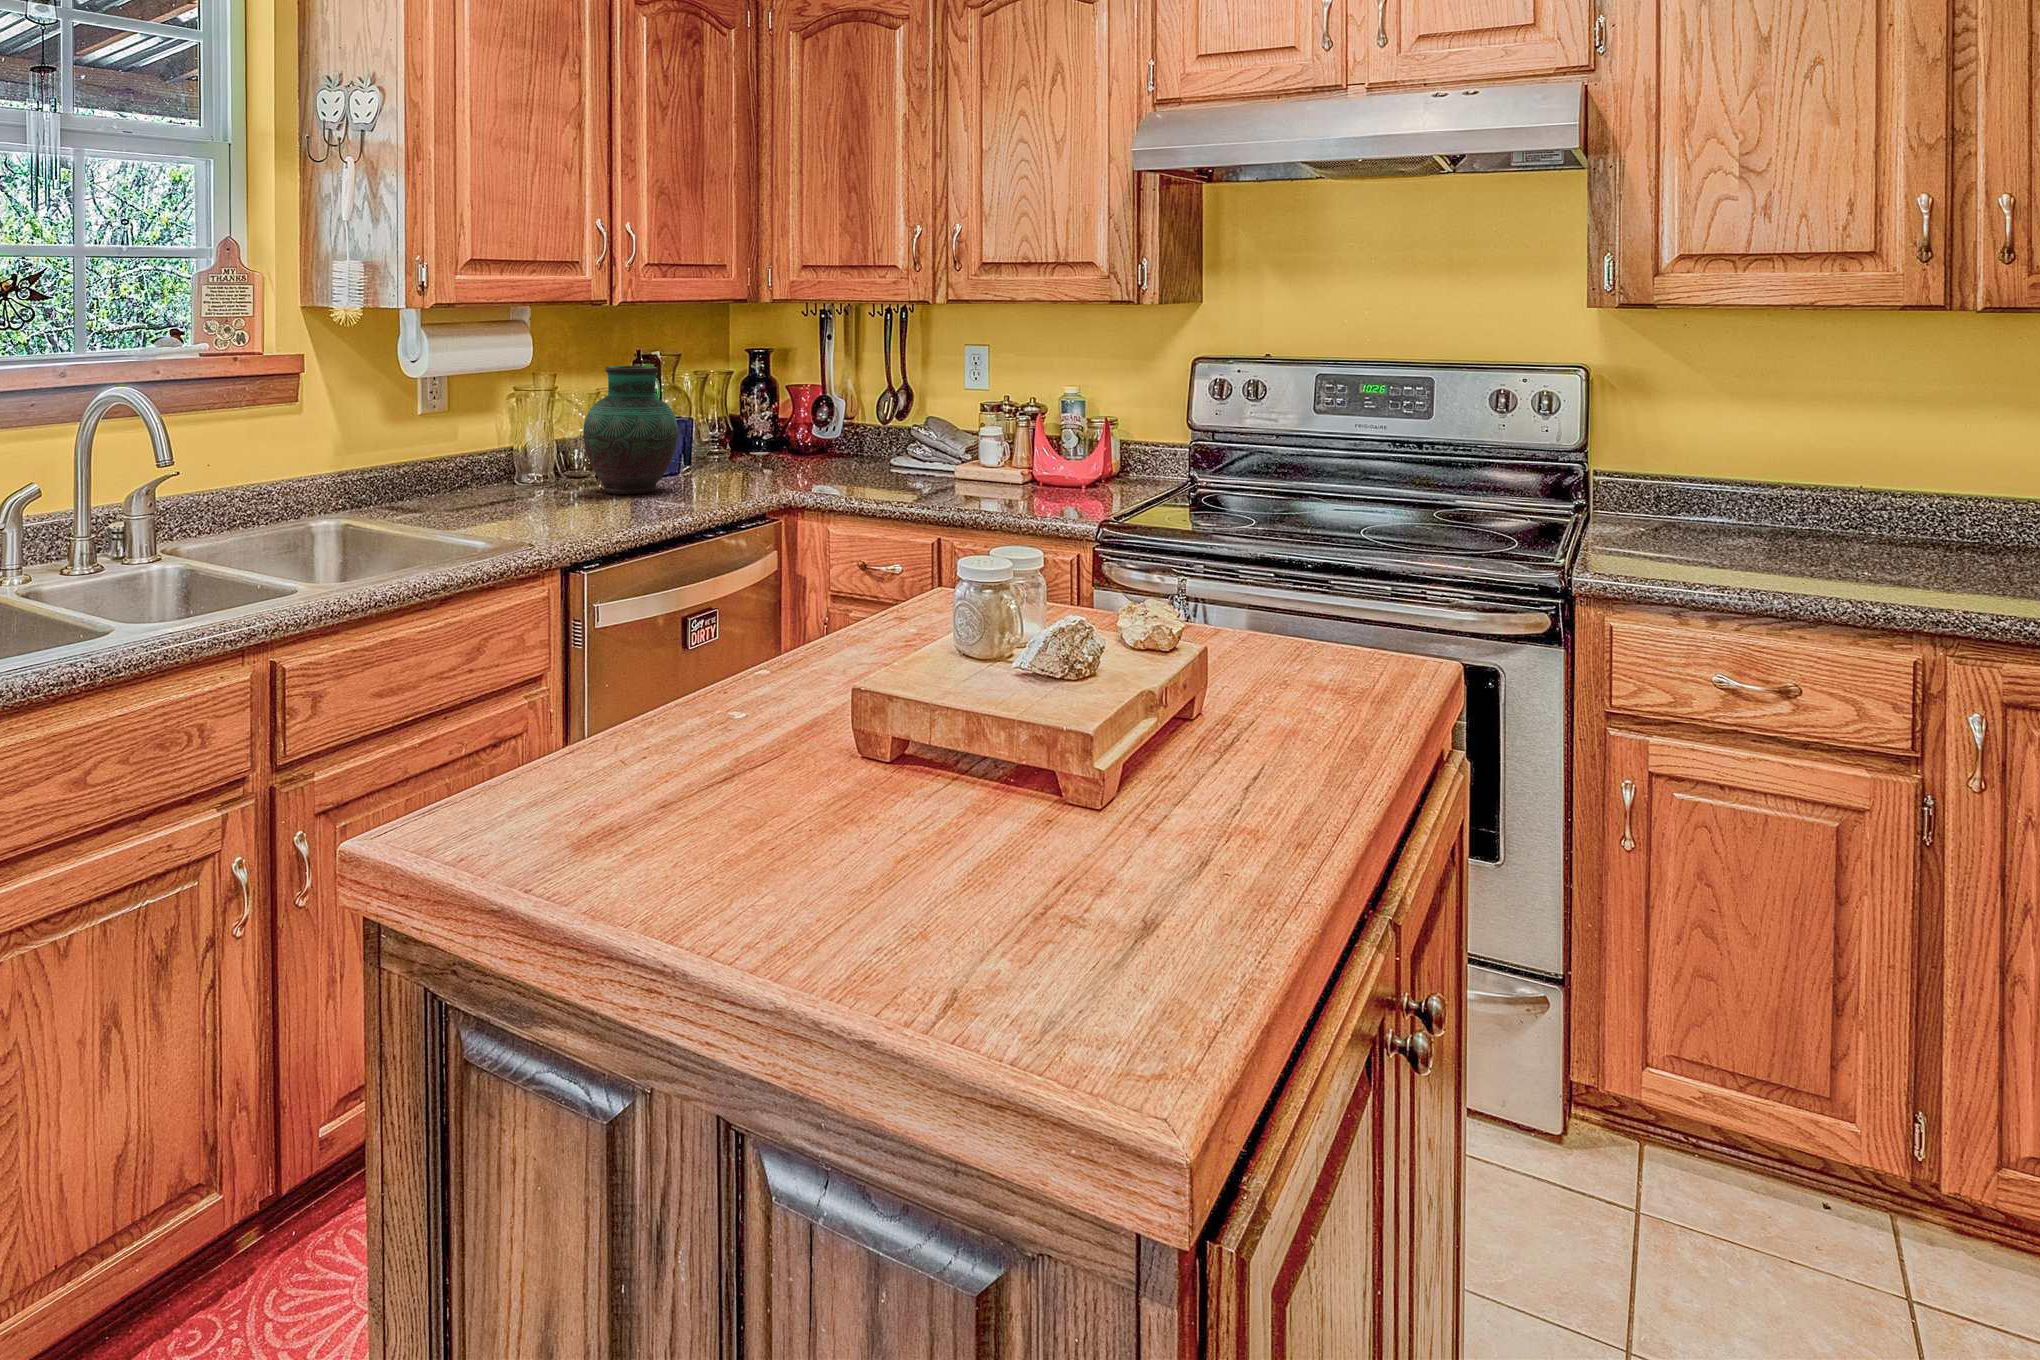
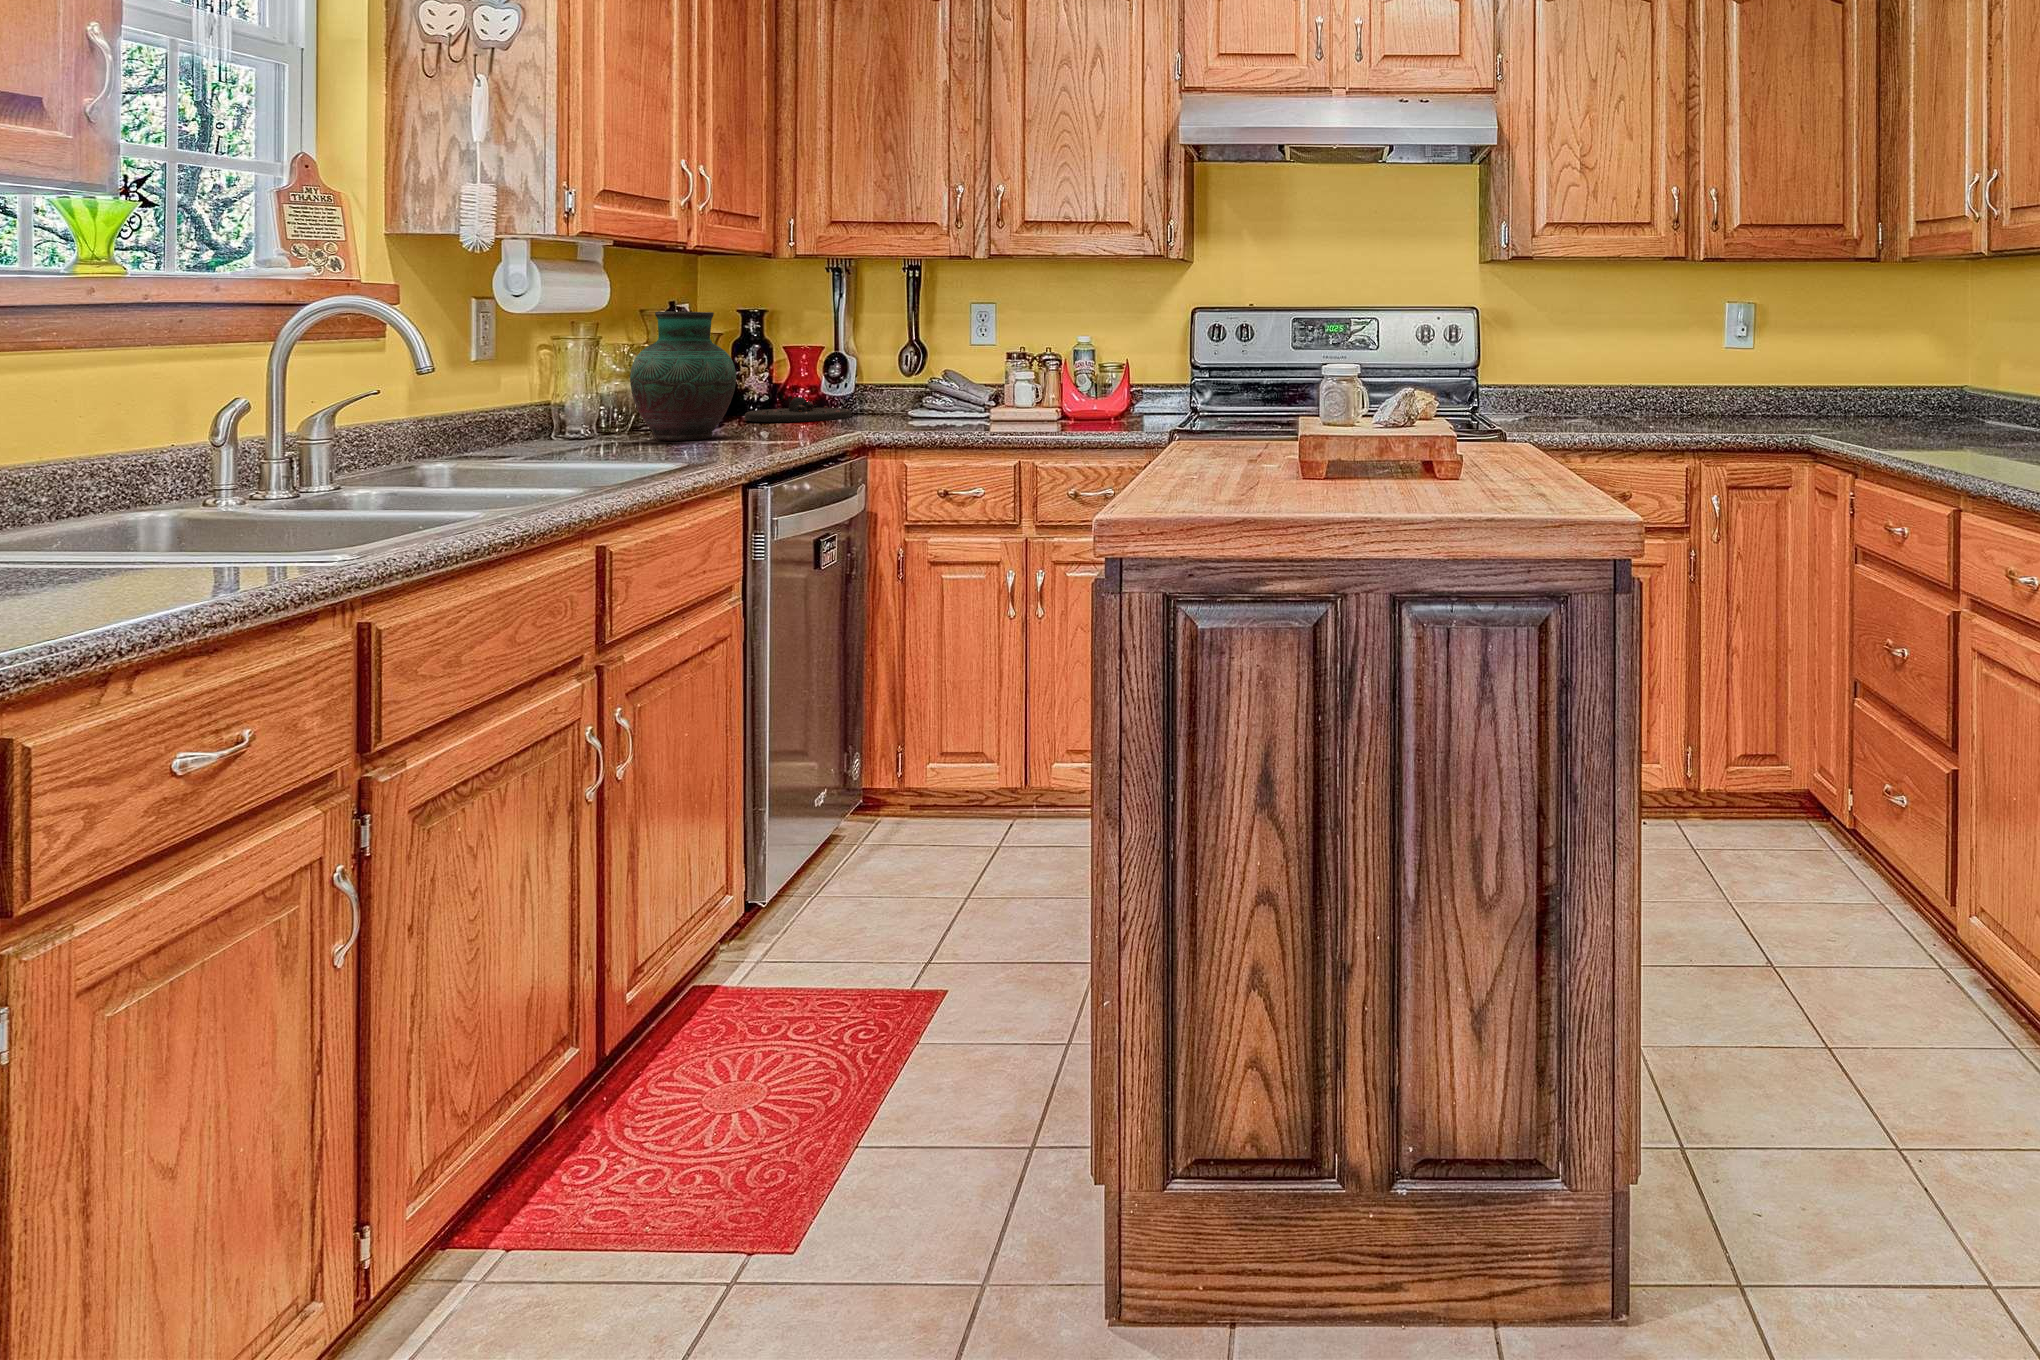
plate: none [731,442,831,471] -> present [745,396,851,422]

